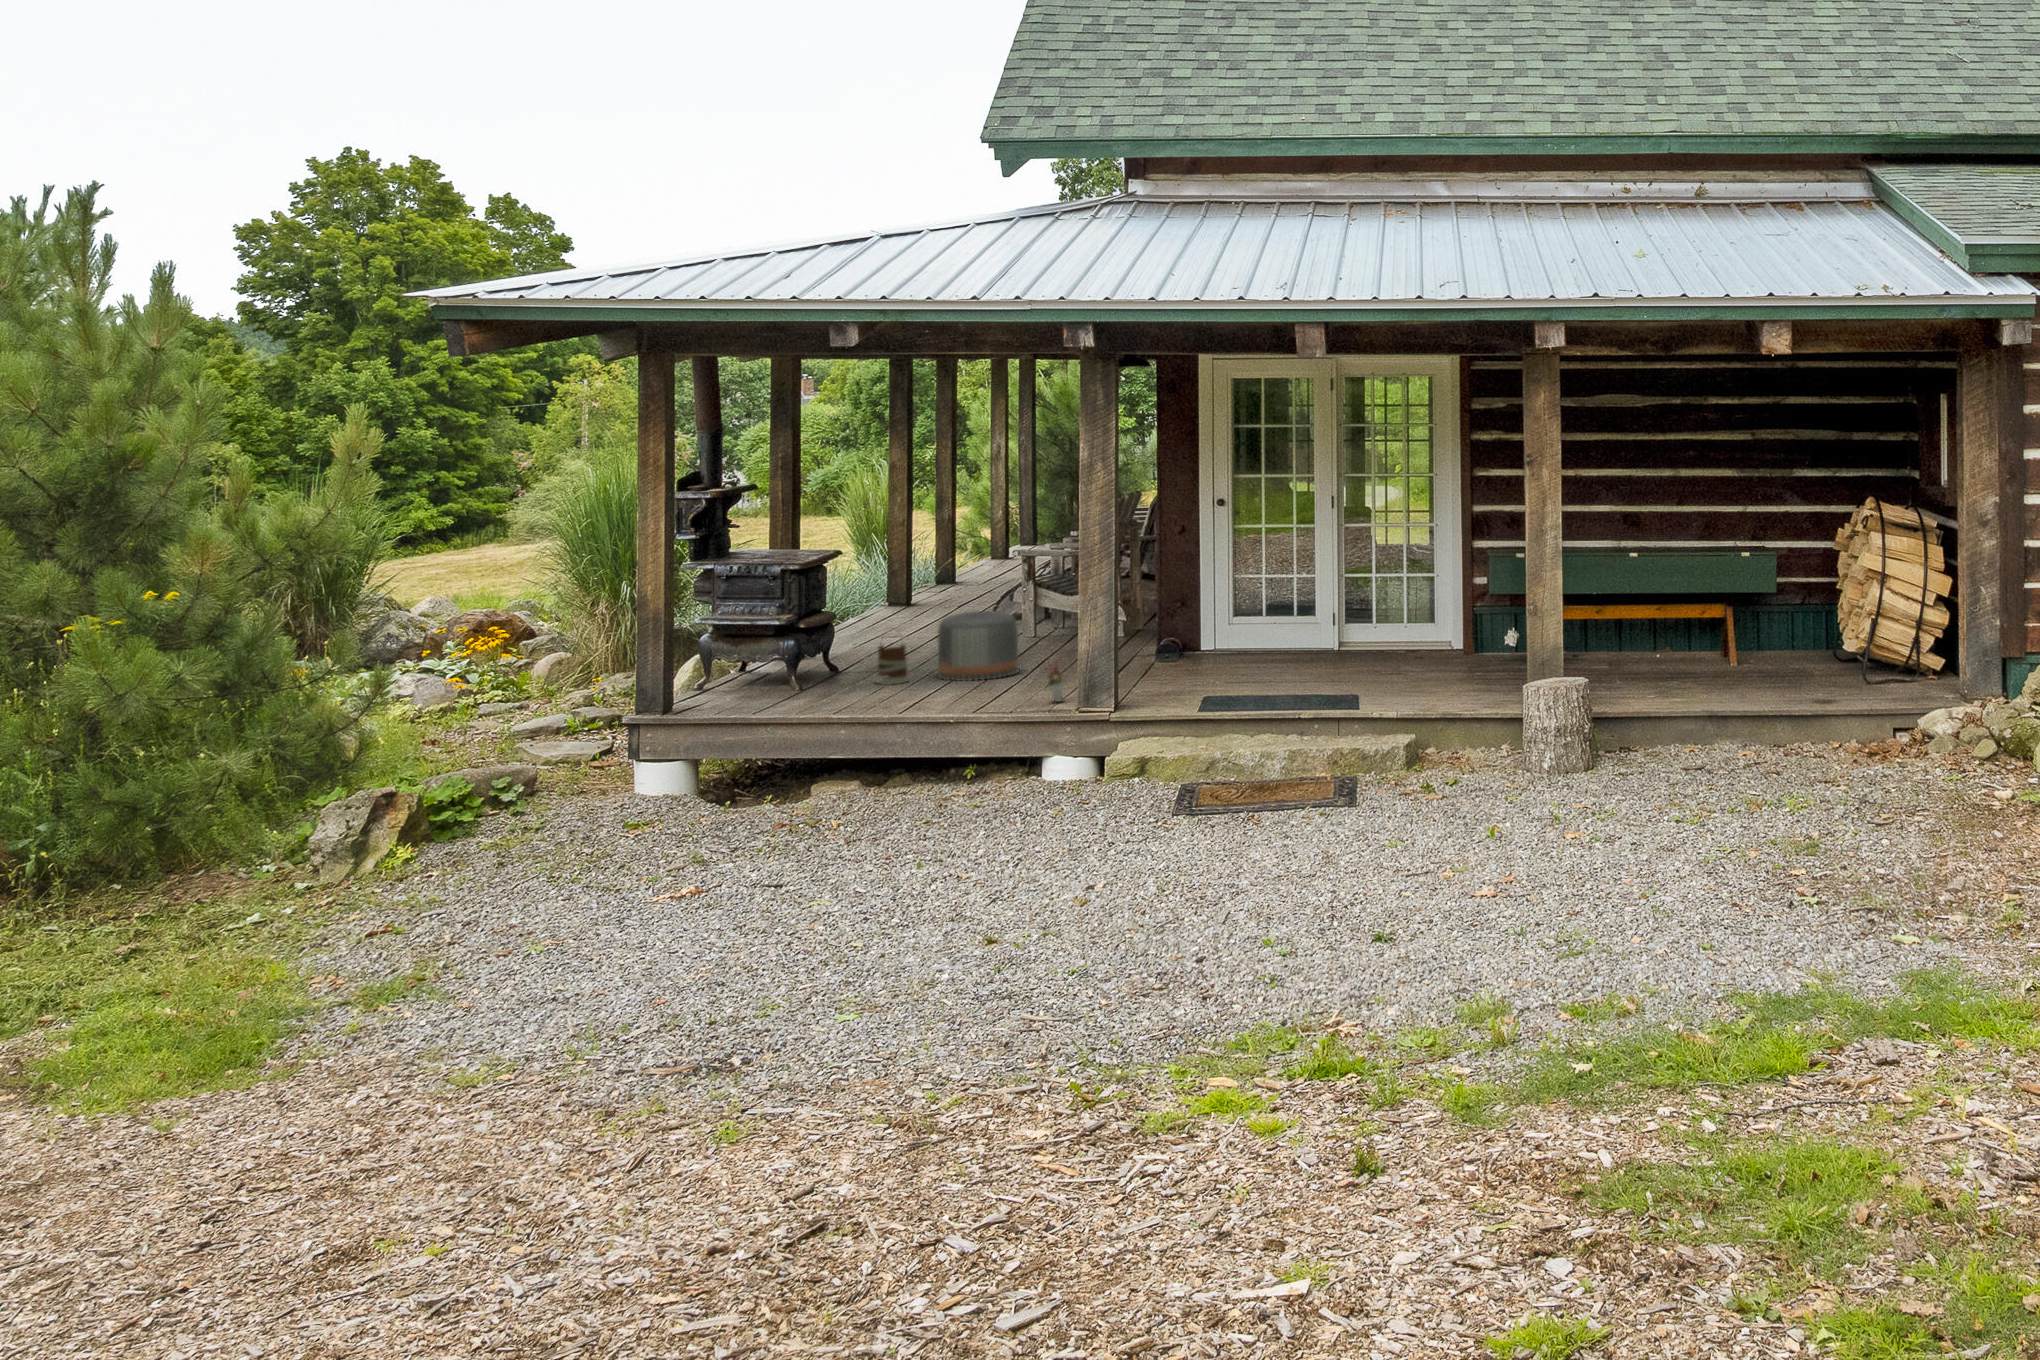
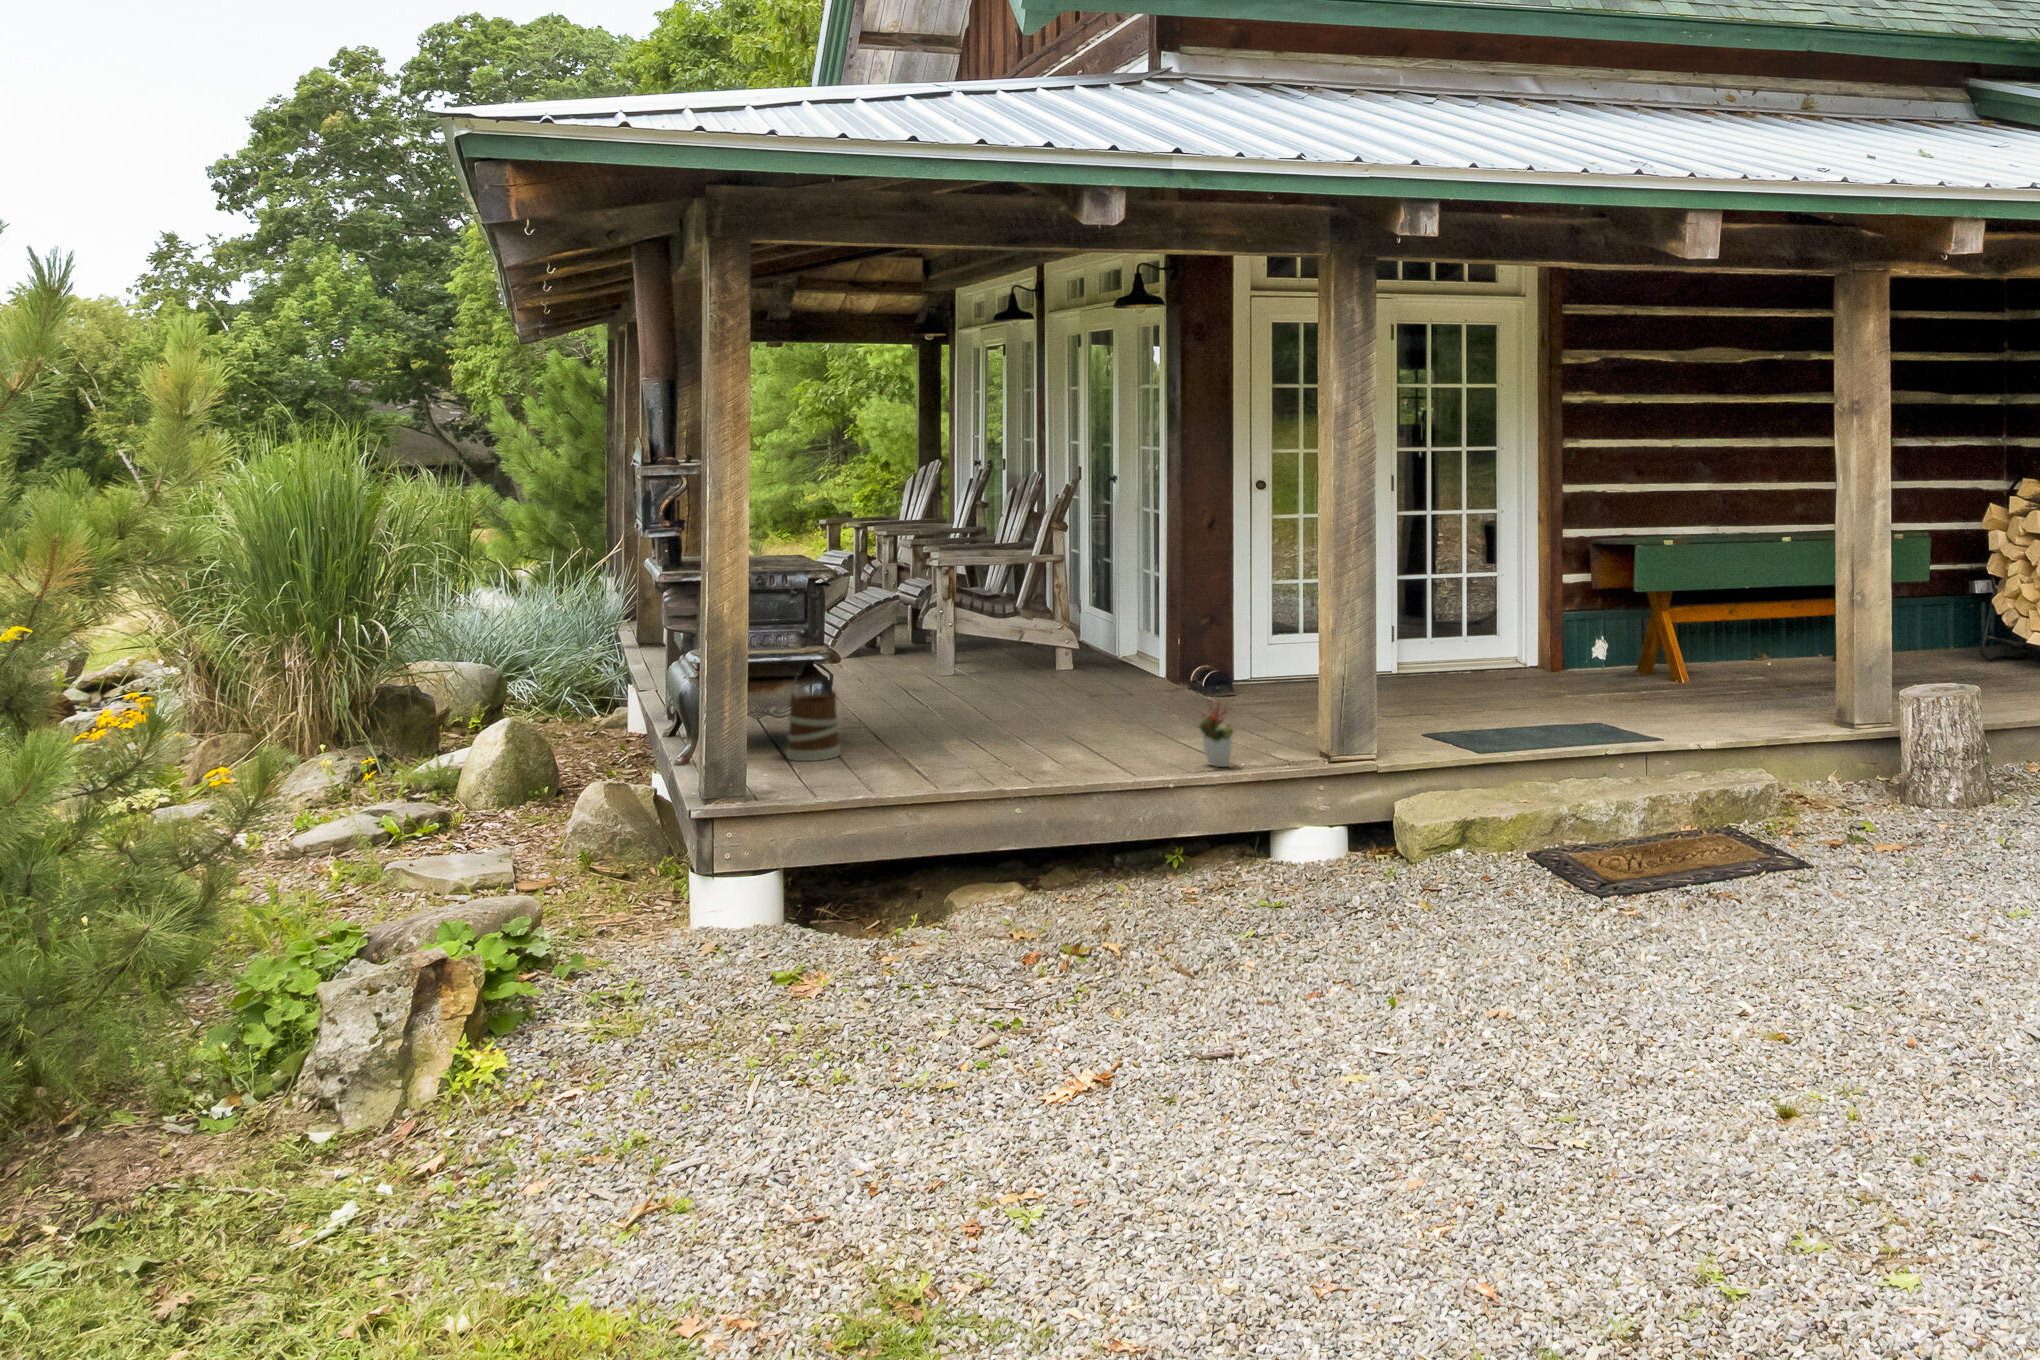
pouf: present [937,611,1018,681] -> none [856,630,987,748]

